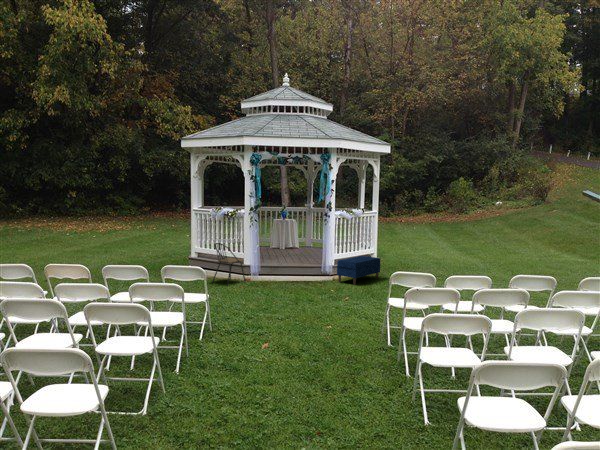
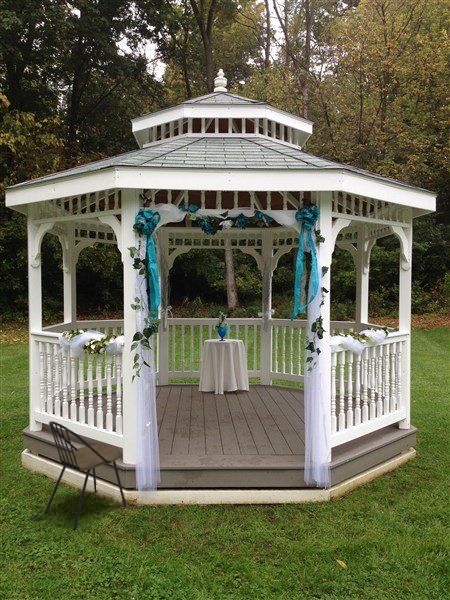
bench: present [337,256,380,285] -> none [338,428,430,517]

